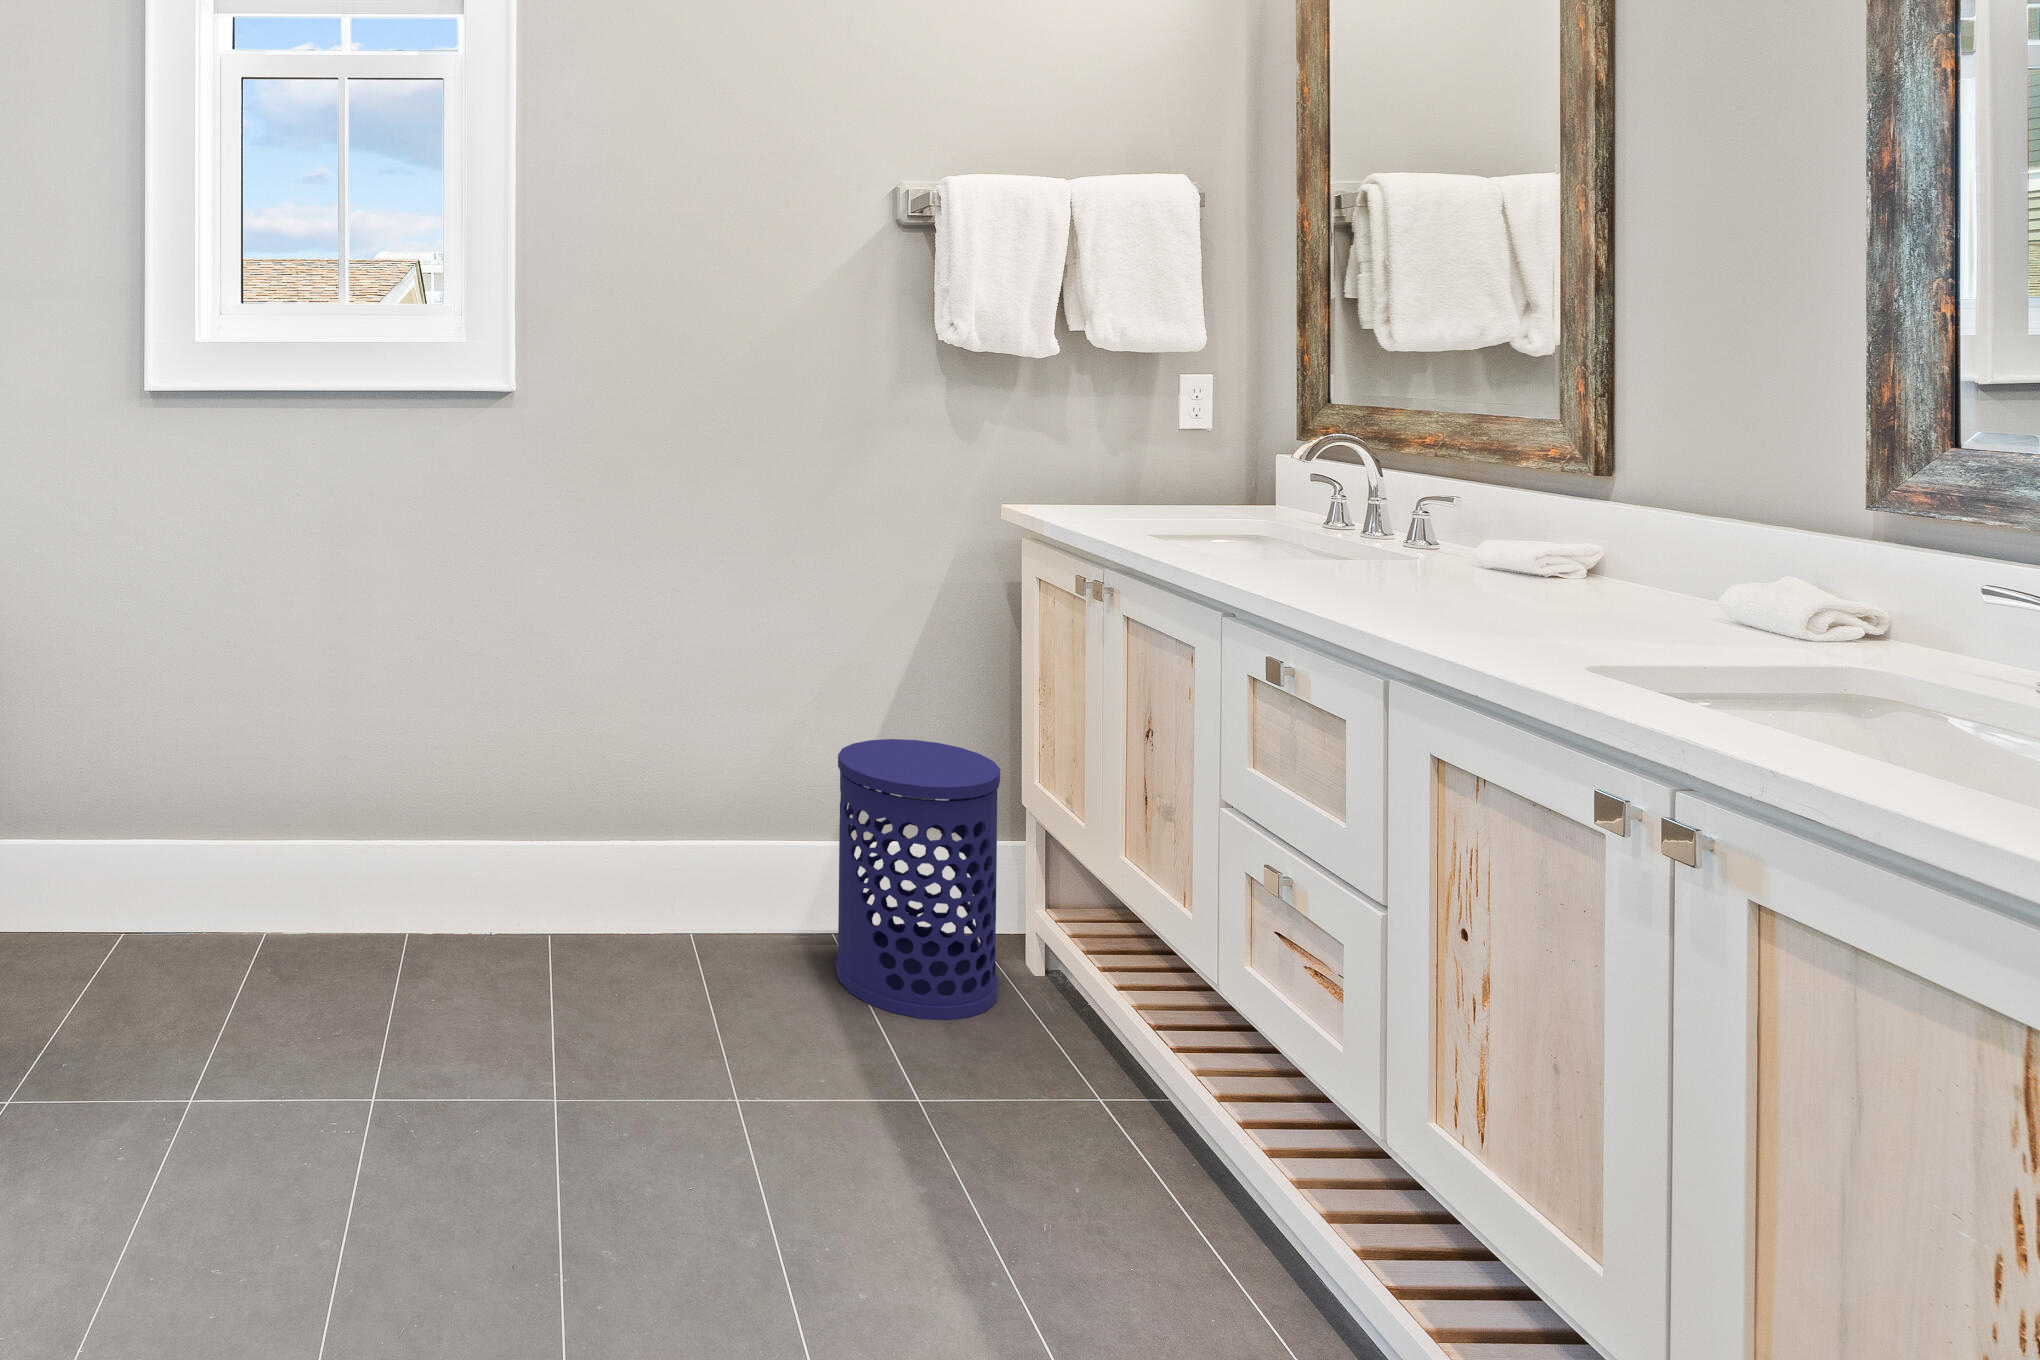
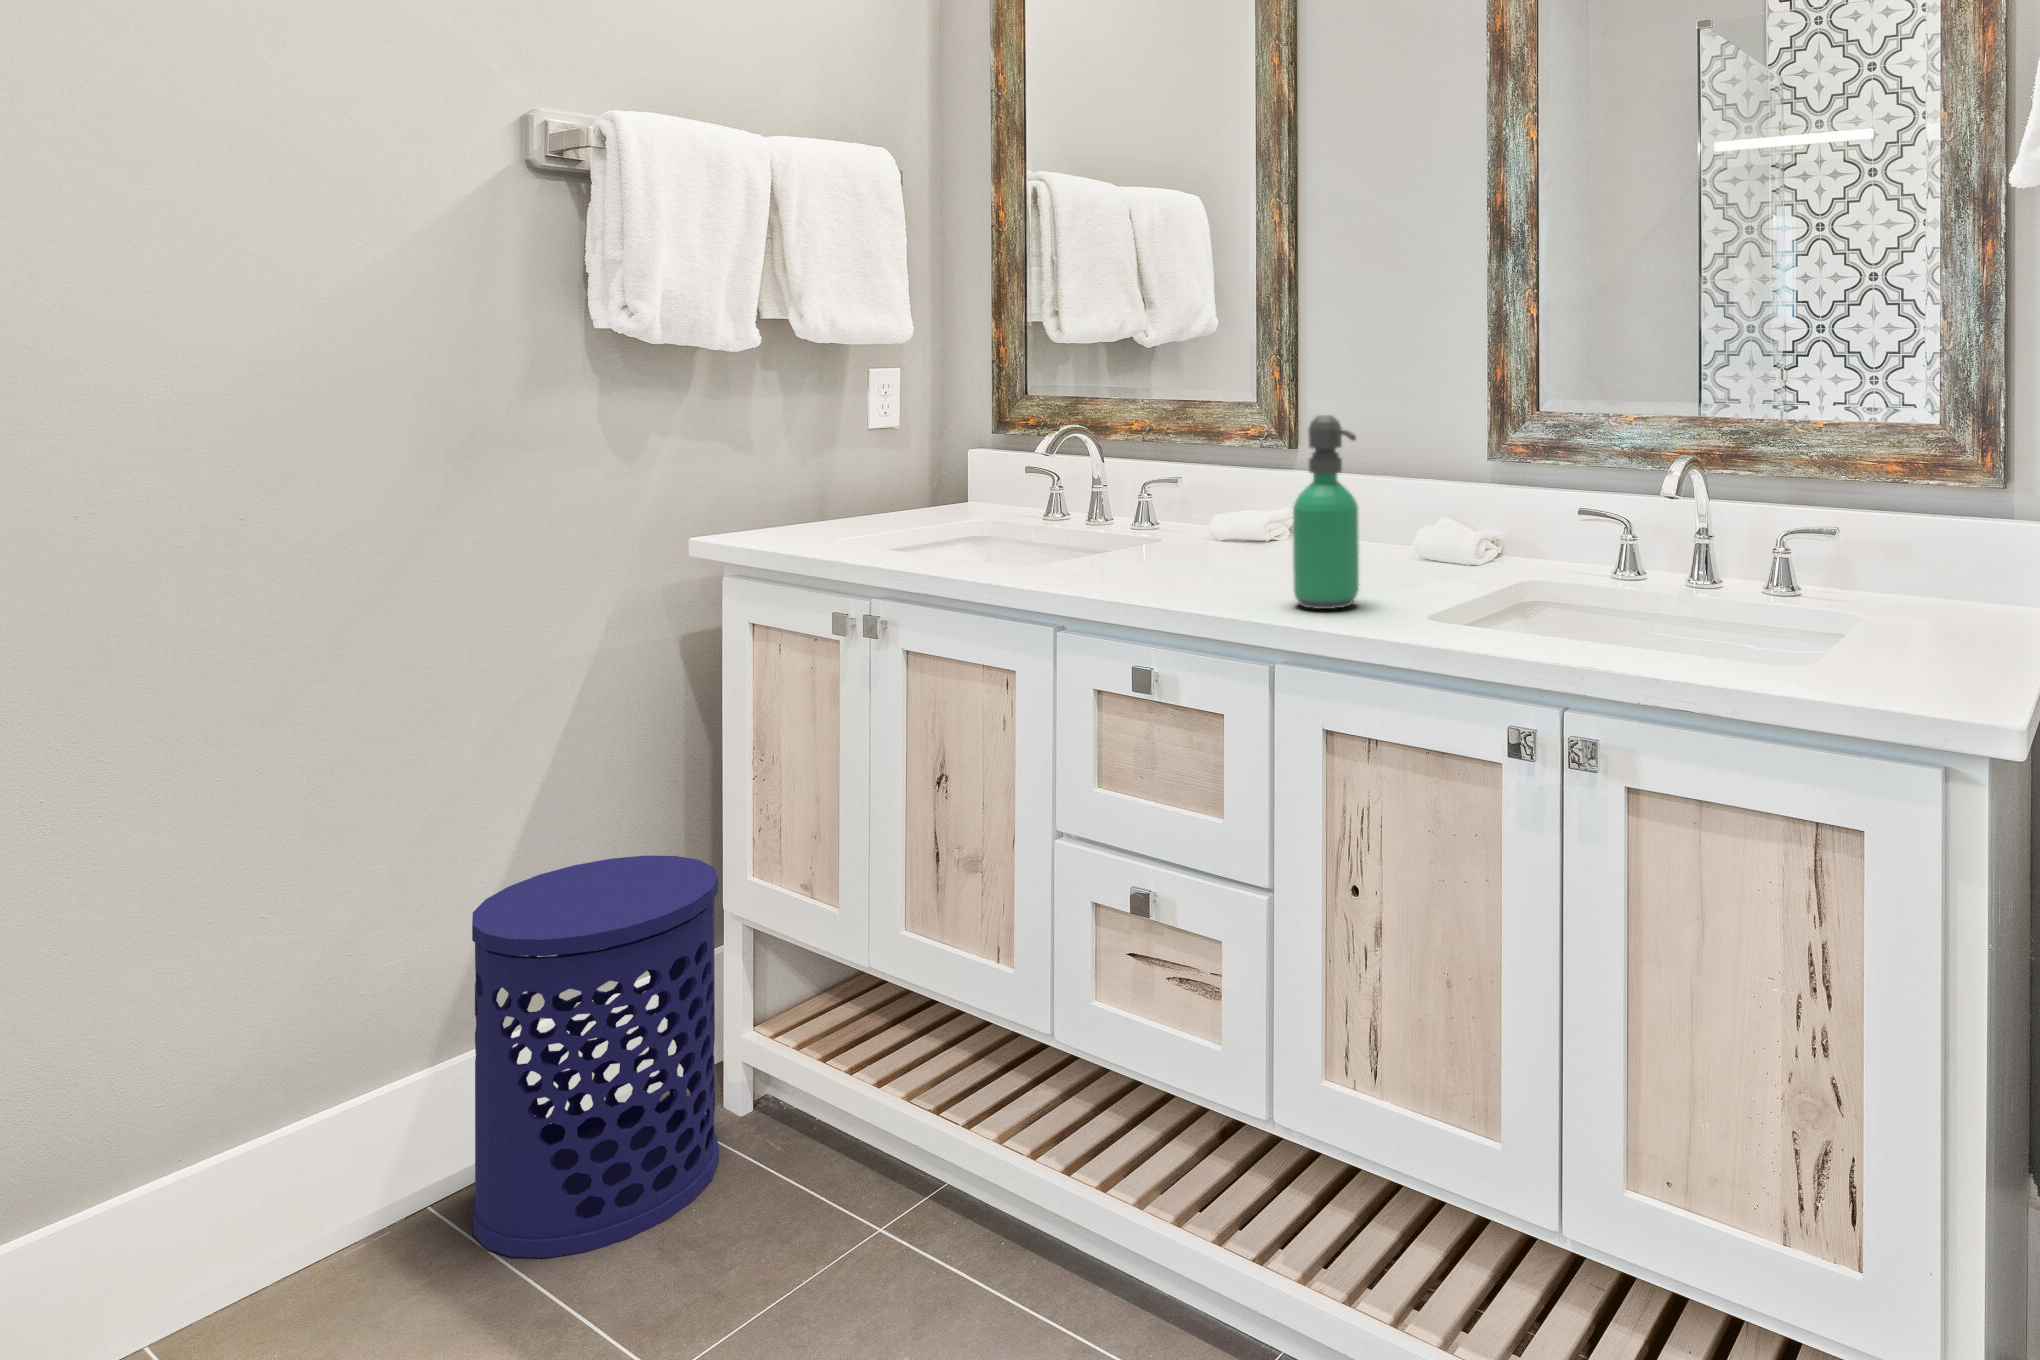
soap dispenser: none [1439,430,1526,640] -> present [1293,415,1359,609]

